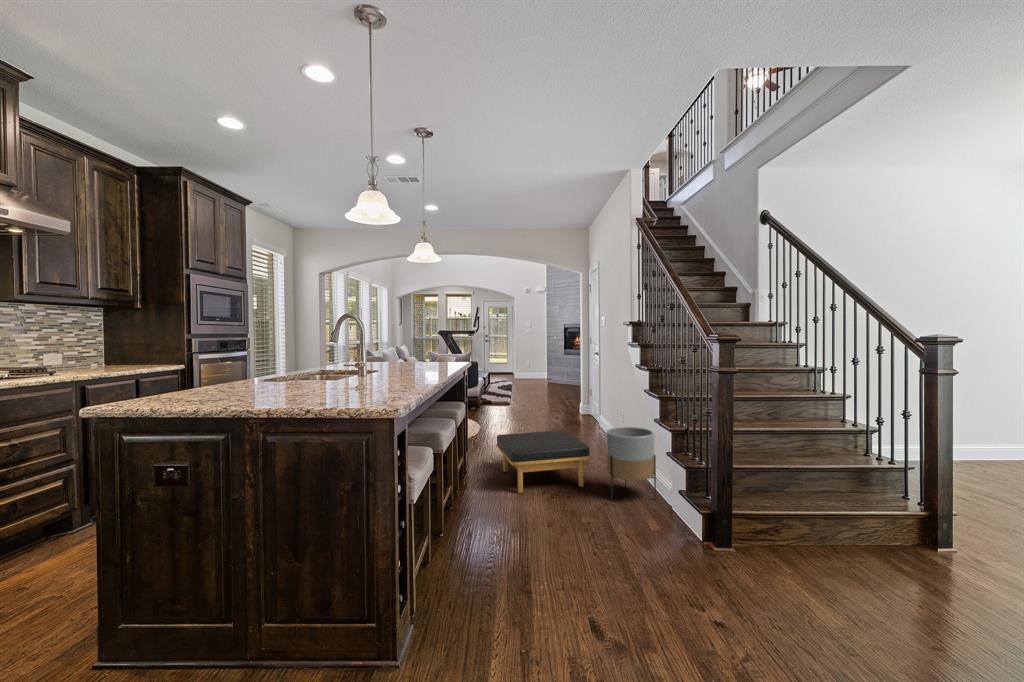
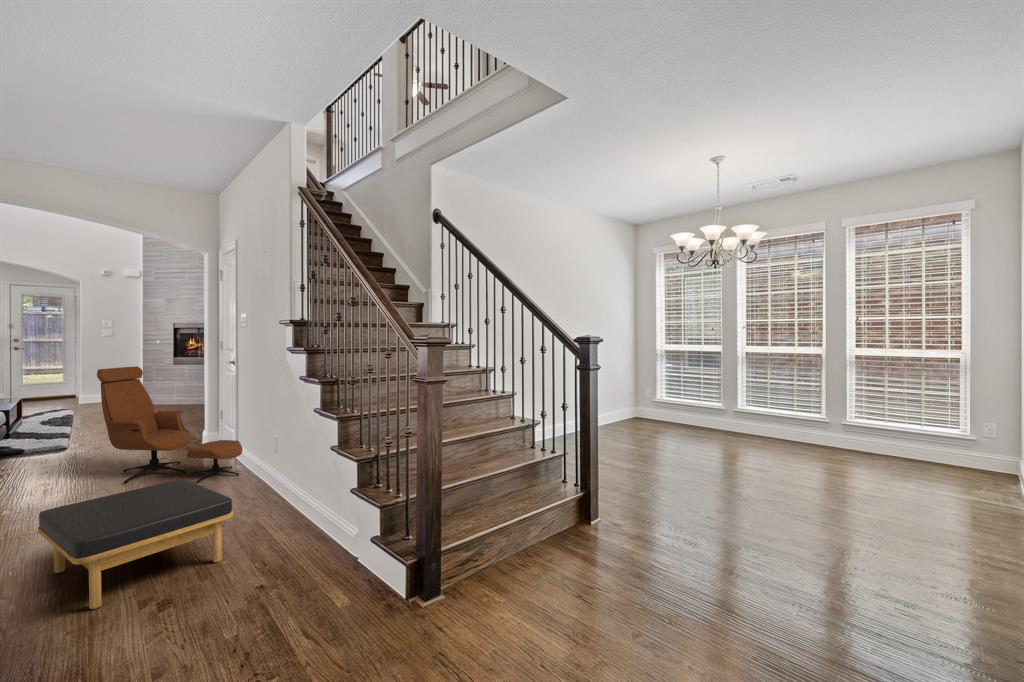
lounge chair: none [521,355,602,438] -> present [97,366,242,483]
planter: present [606,427,656,500] -> none [262,459,334,571]

